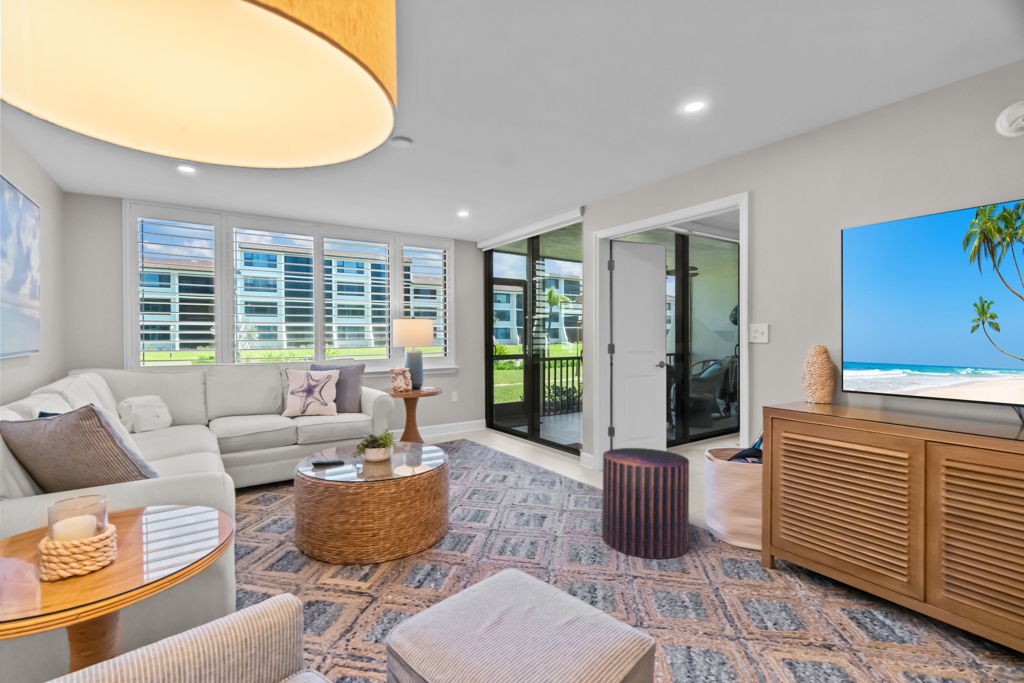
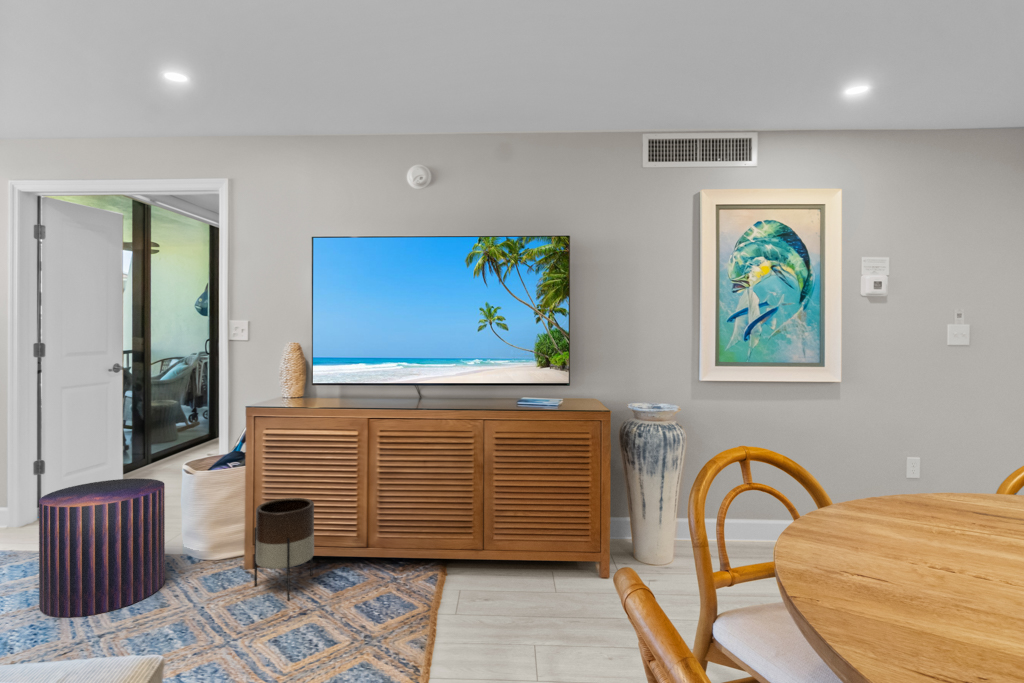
planter: none [770,503,843,622] -> present [254,498,314,600]

